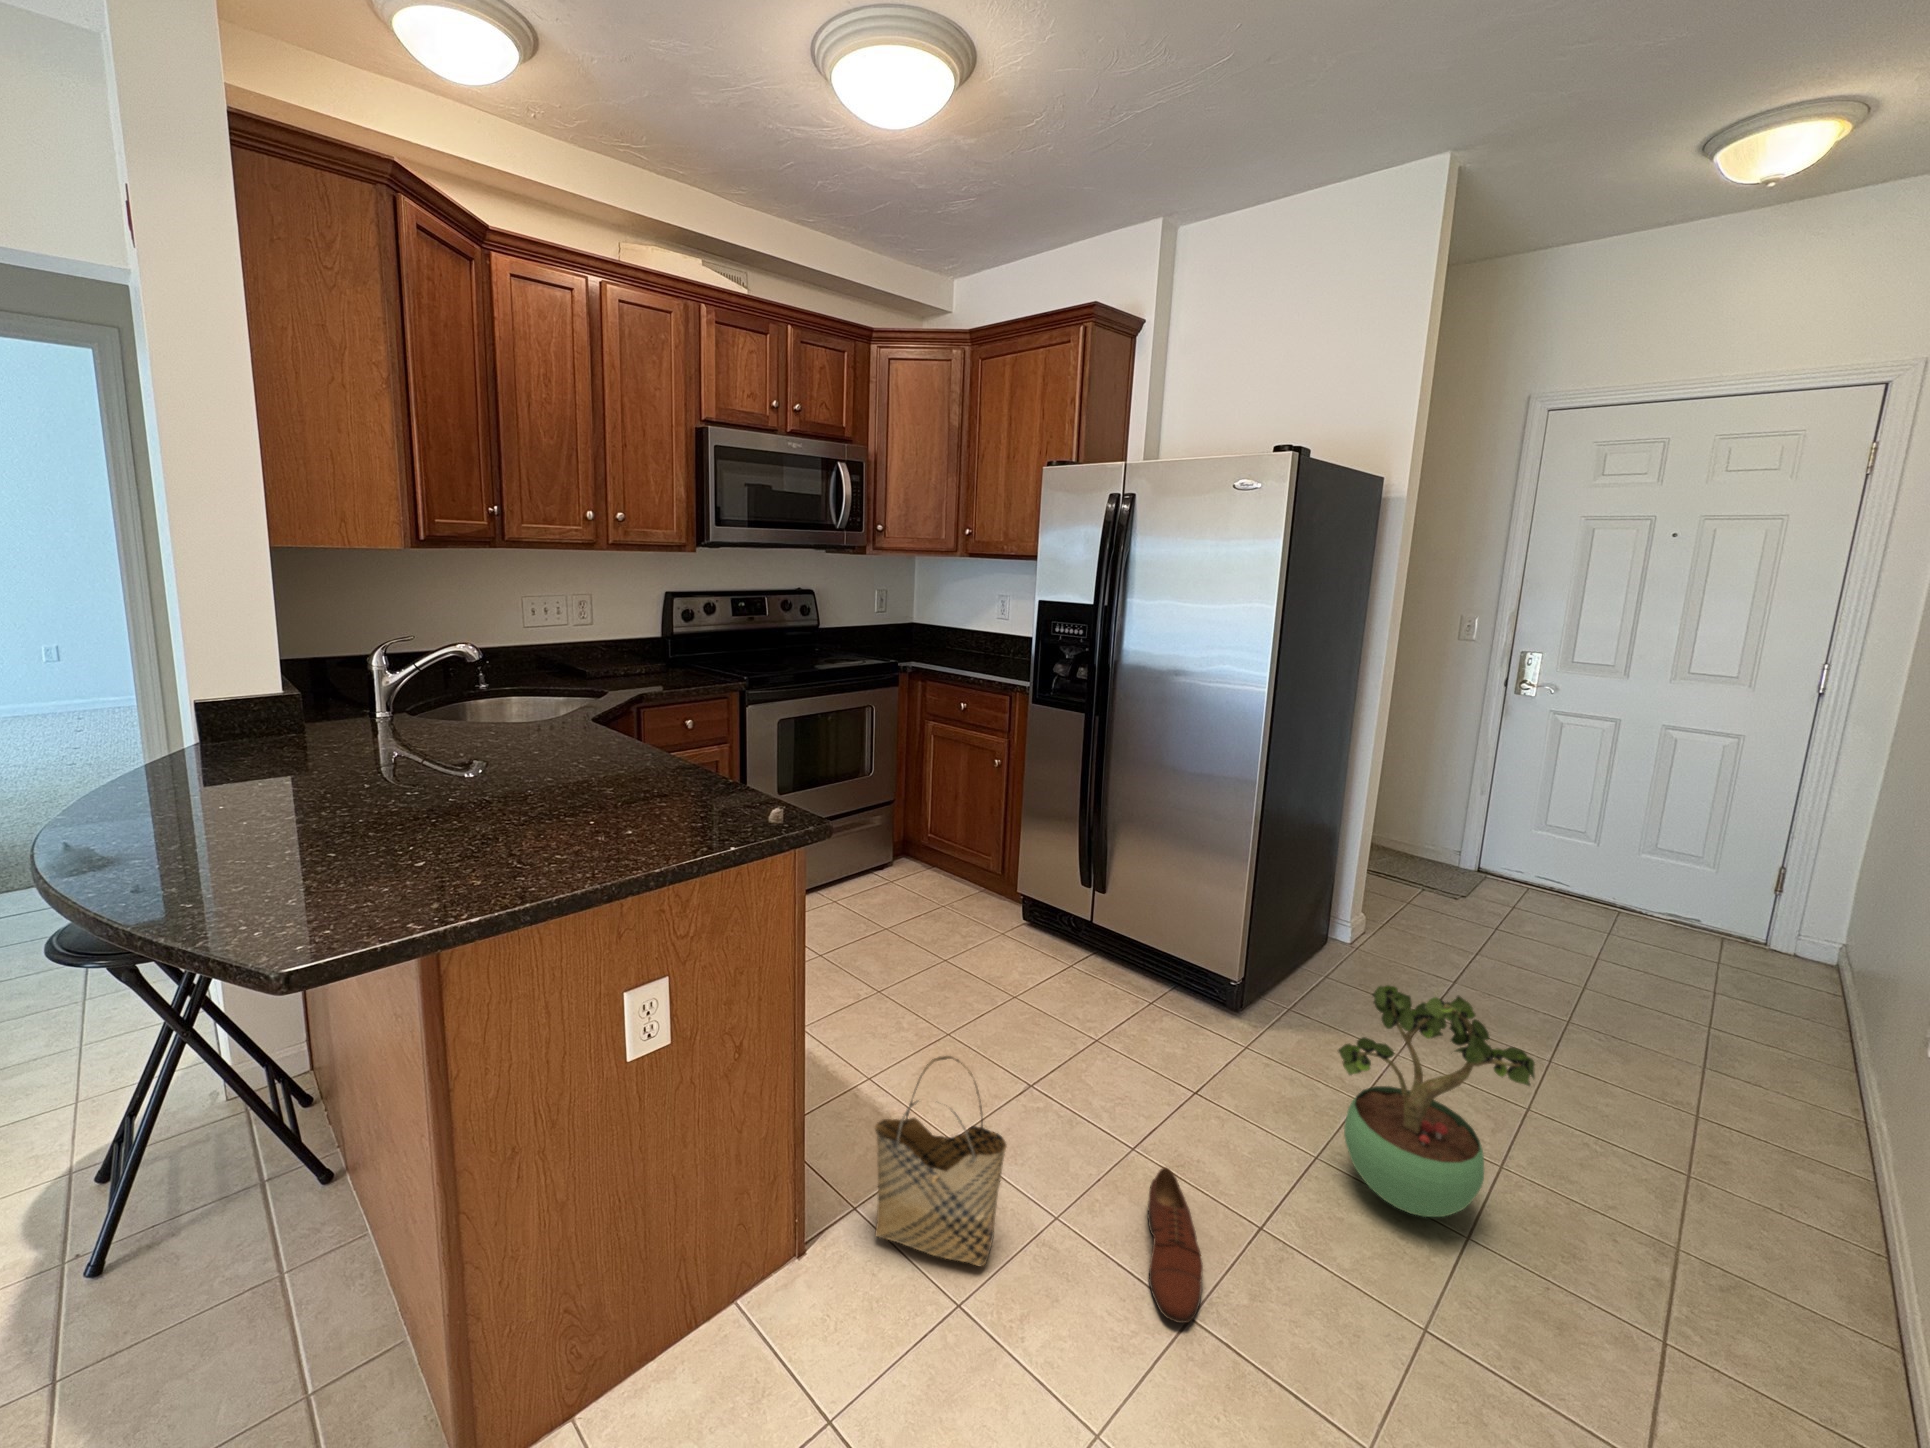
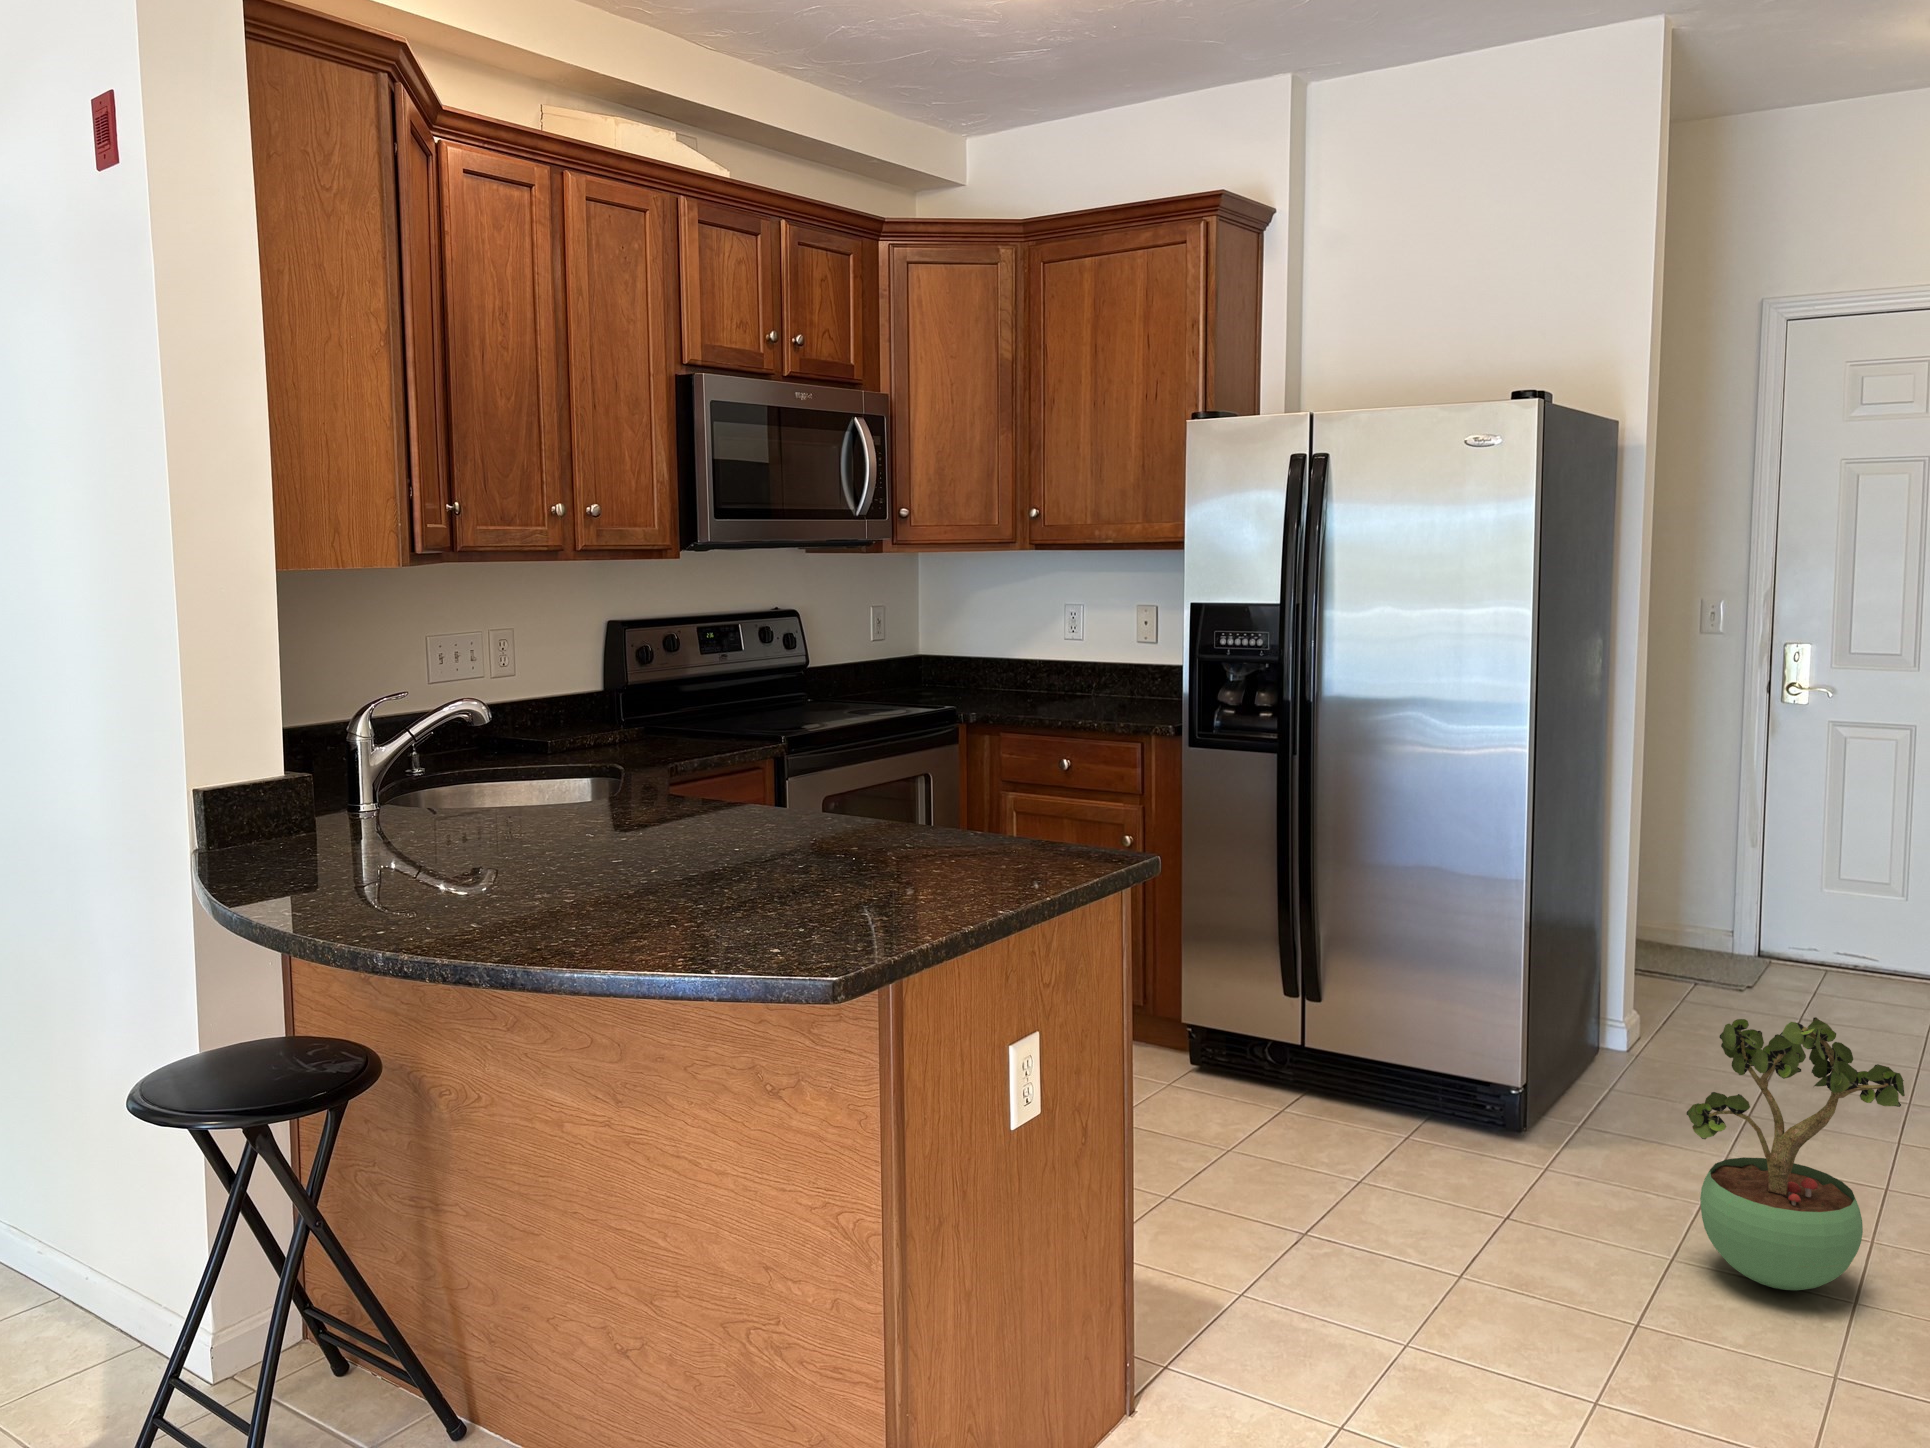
woven basket: present [875,1056,1007,1266] -> none [1192,1156,1356,1397]
shoe: present [1147,1167,1203,1323] -> none [1503,1271,1597,1408]

